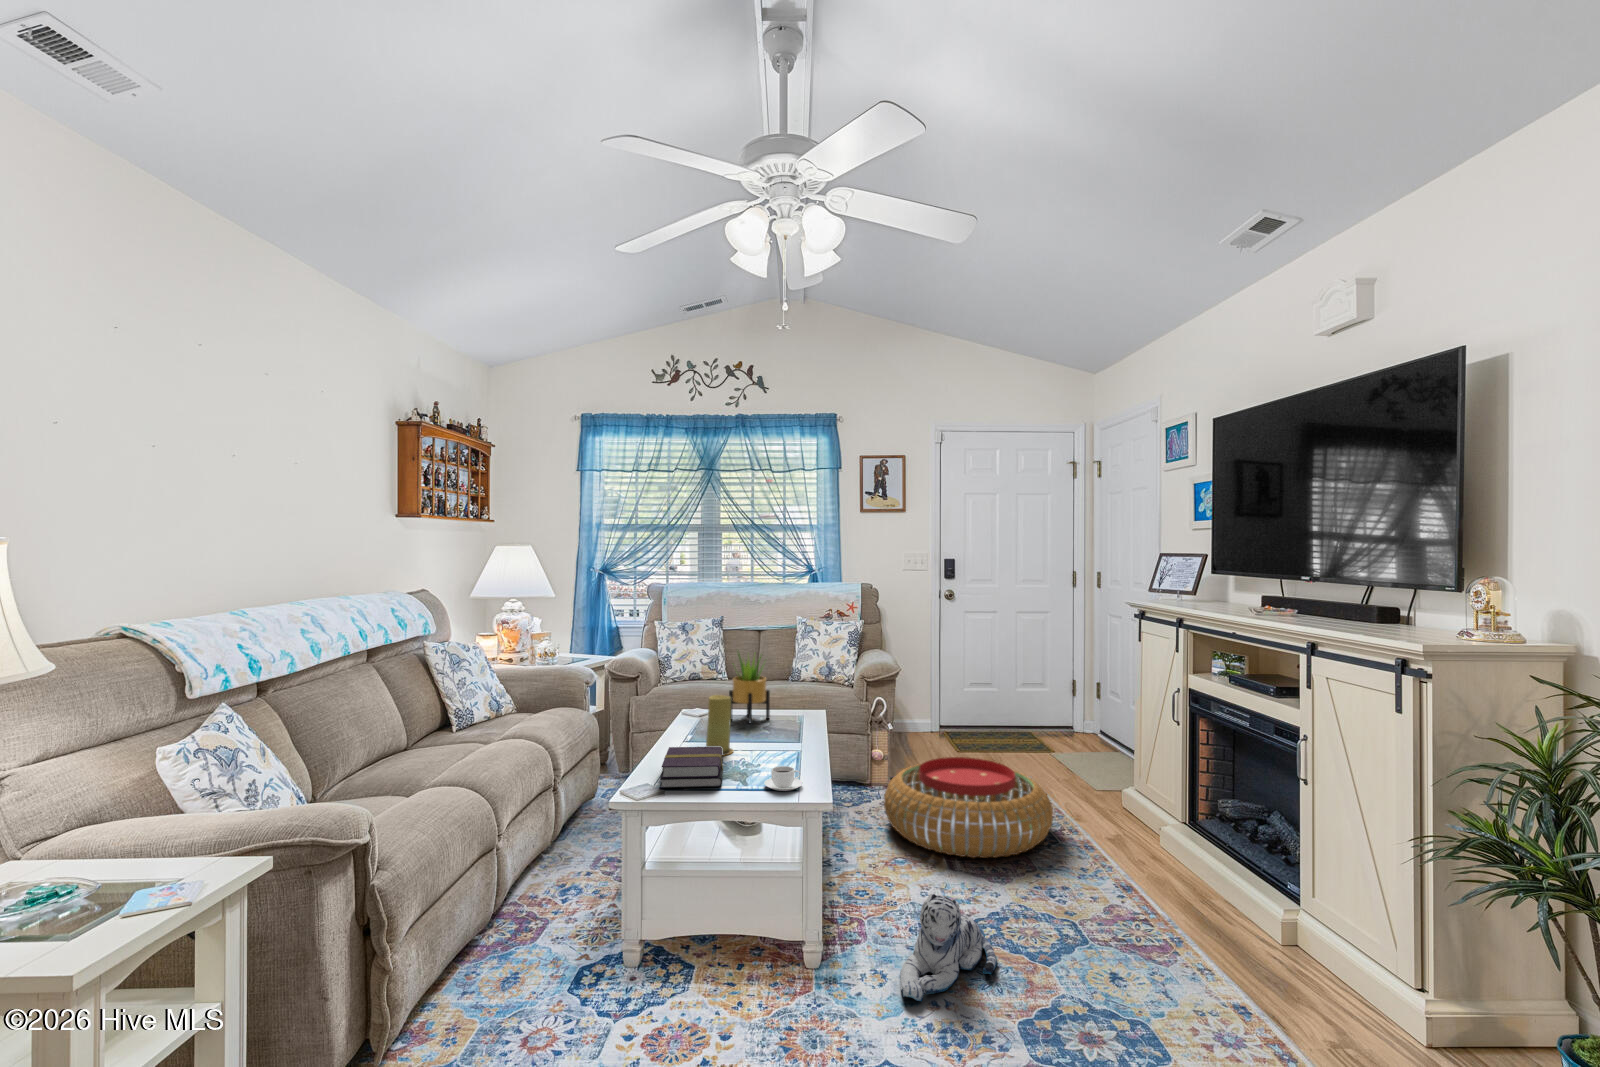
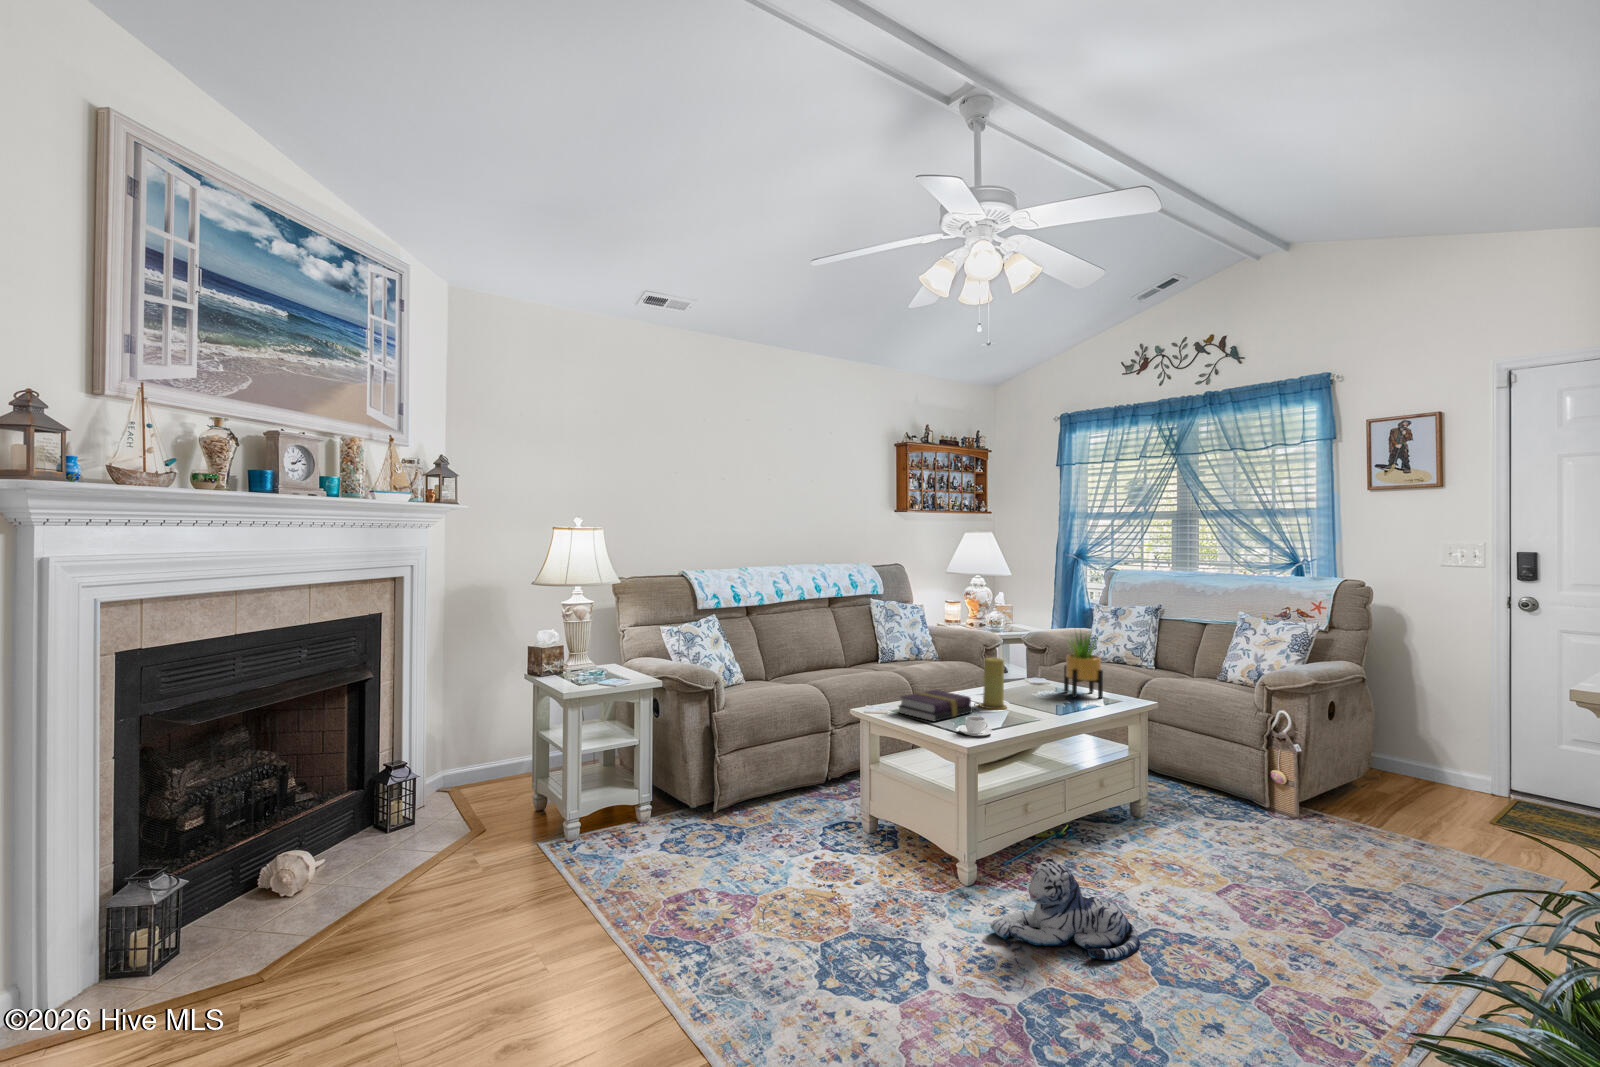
pouf: present [884,757,1053,858] -> none [1202,785,1452,922]

